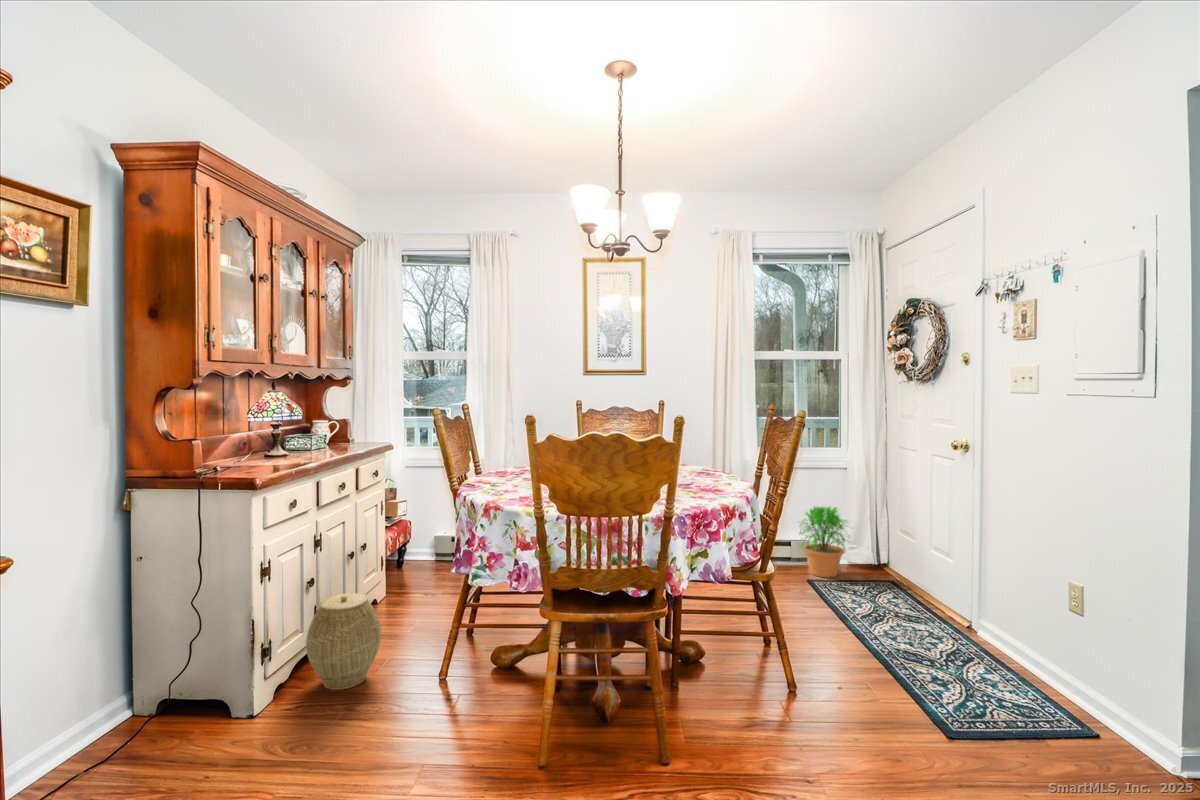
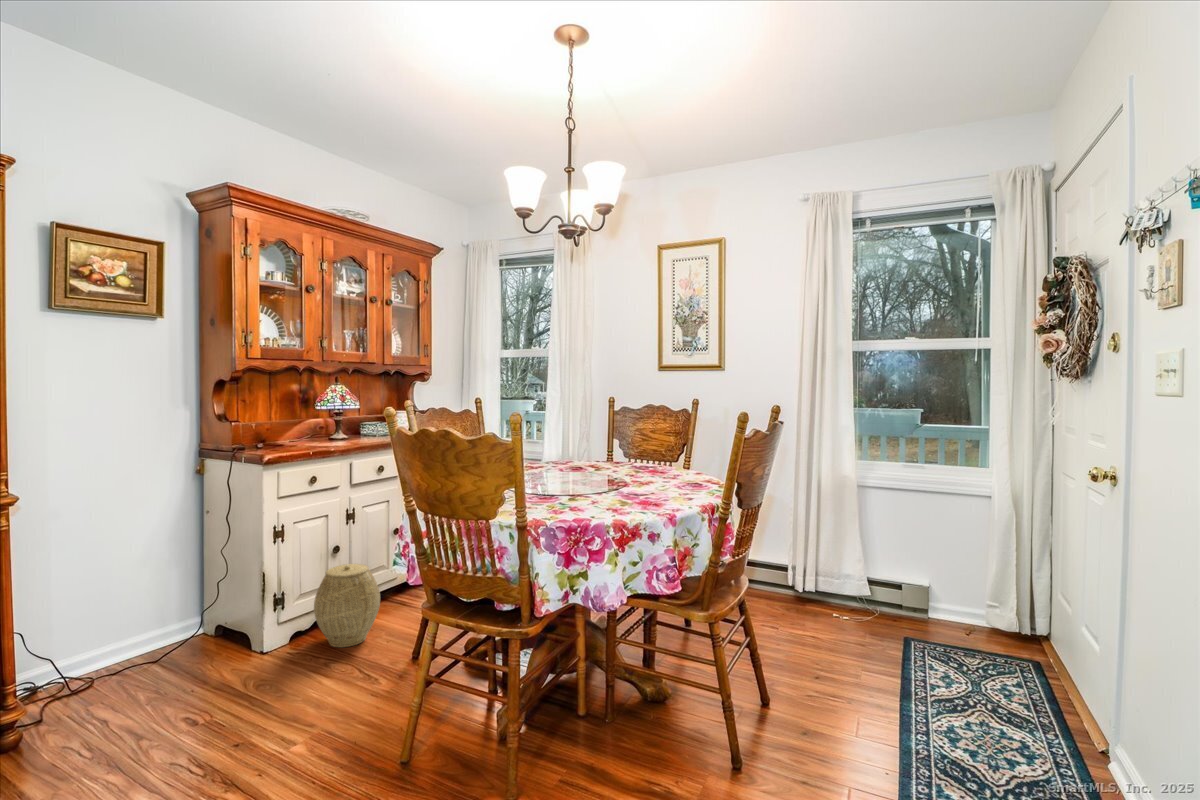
potted plant: present [800,507,846,577] -> none [900,540,980,639]

